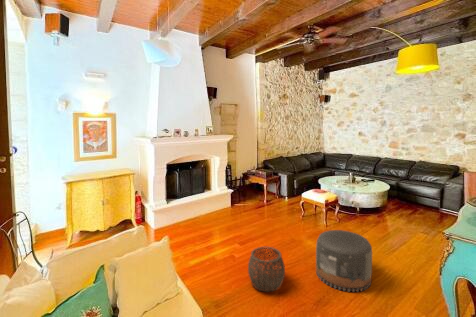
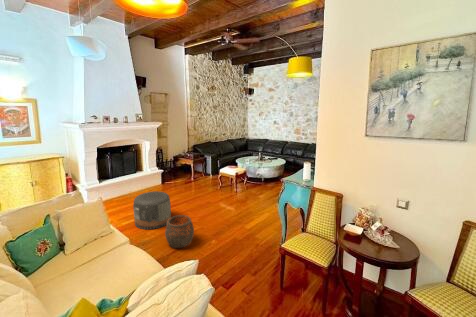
pouf: present [316,230,372,292] -> present [133,191,171,229]

